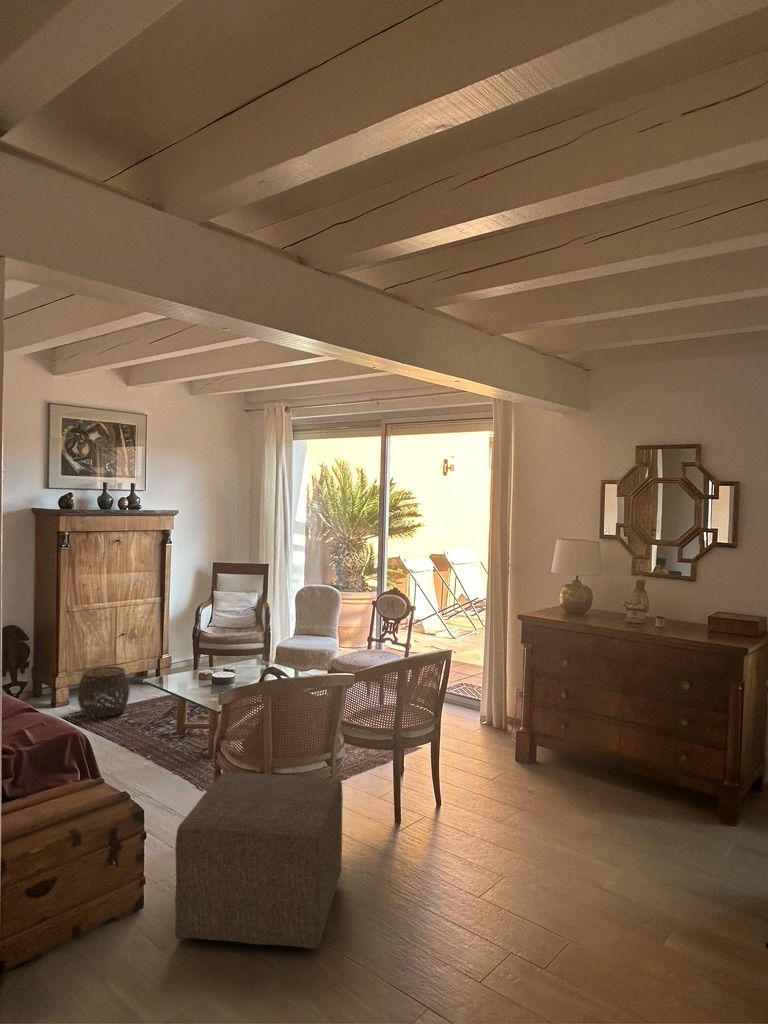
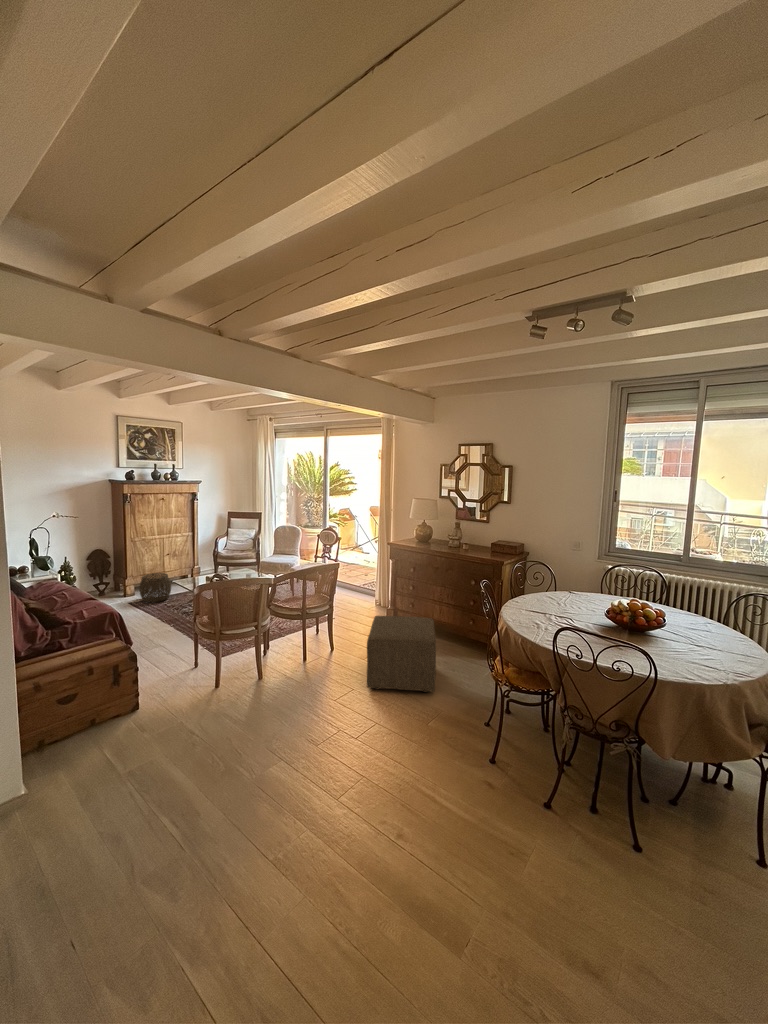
ottoman: present [175,772,343,949] -> present [367,616,436,692]

